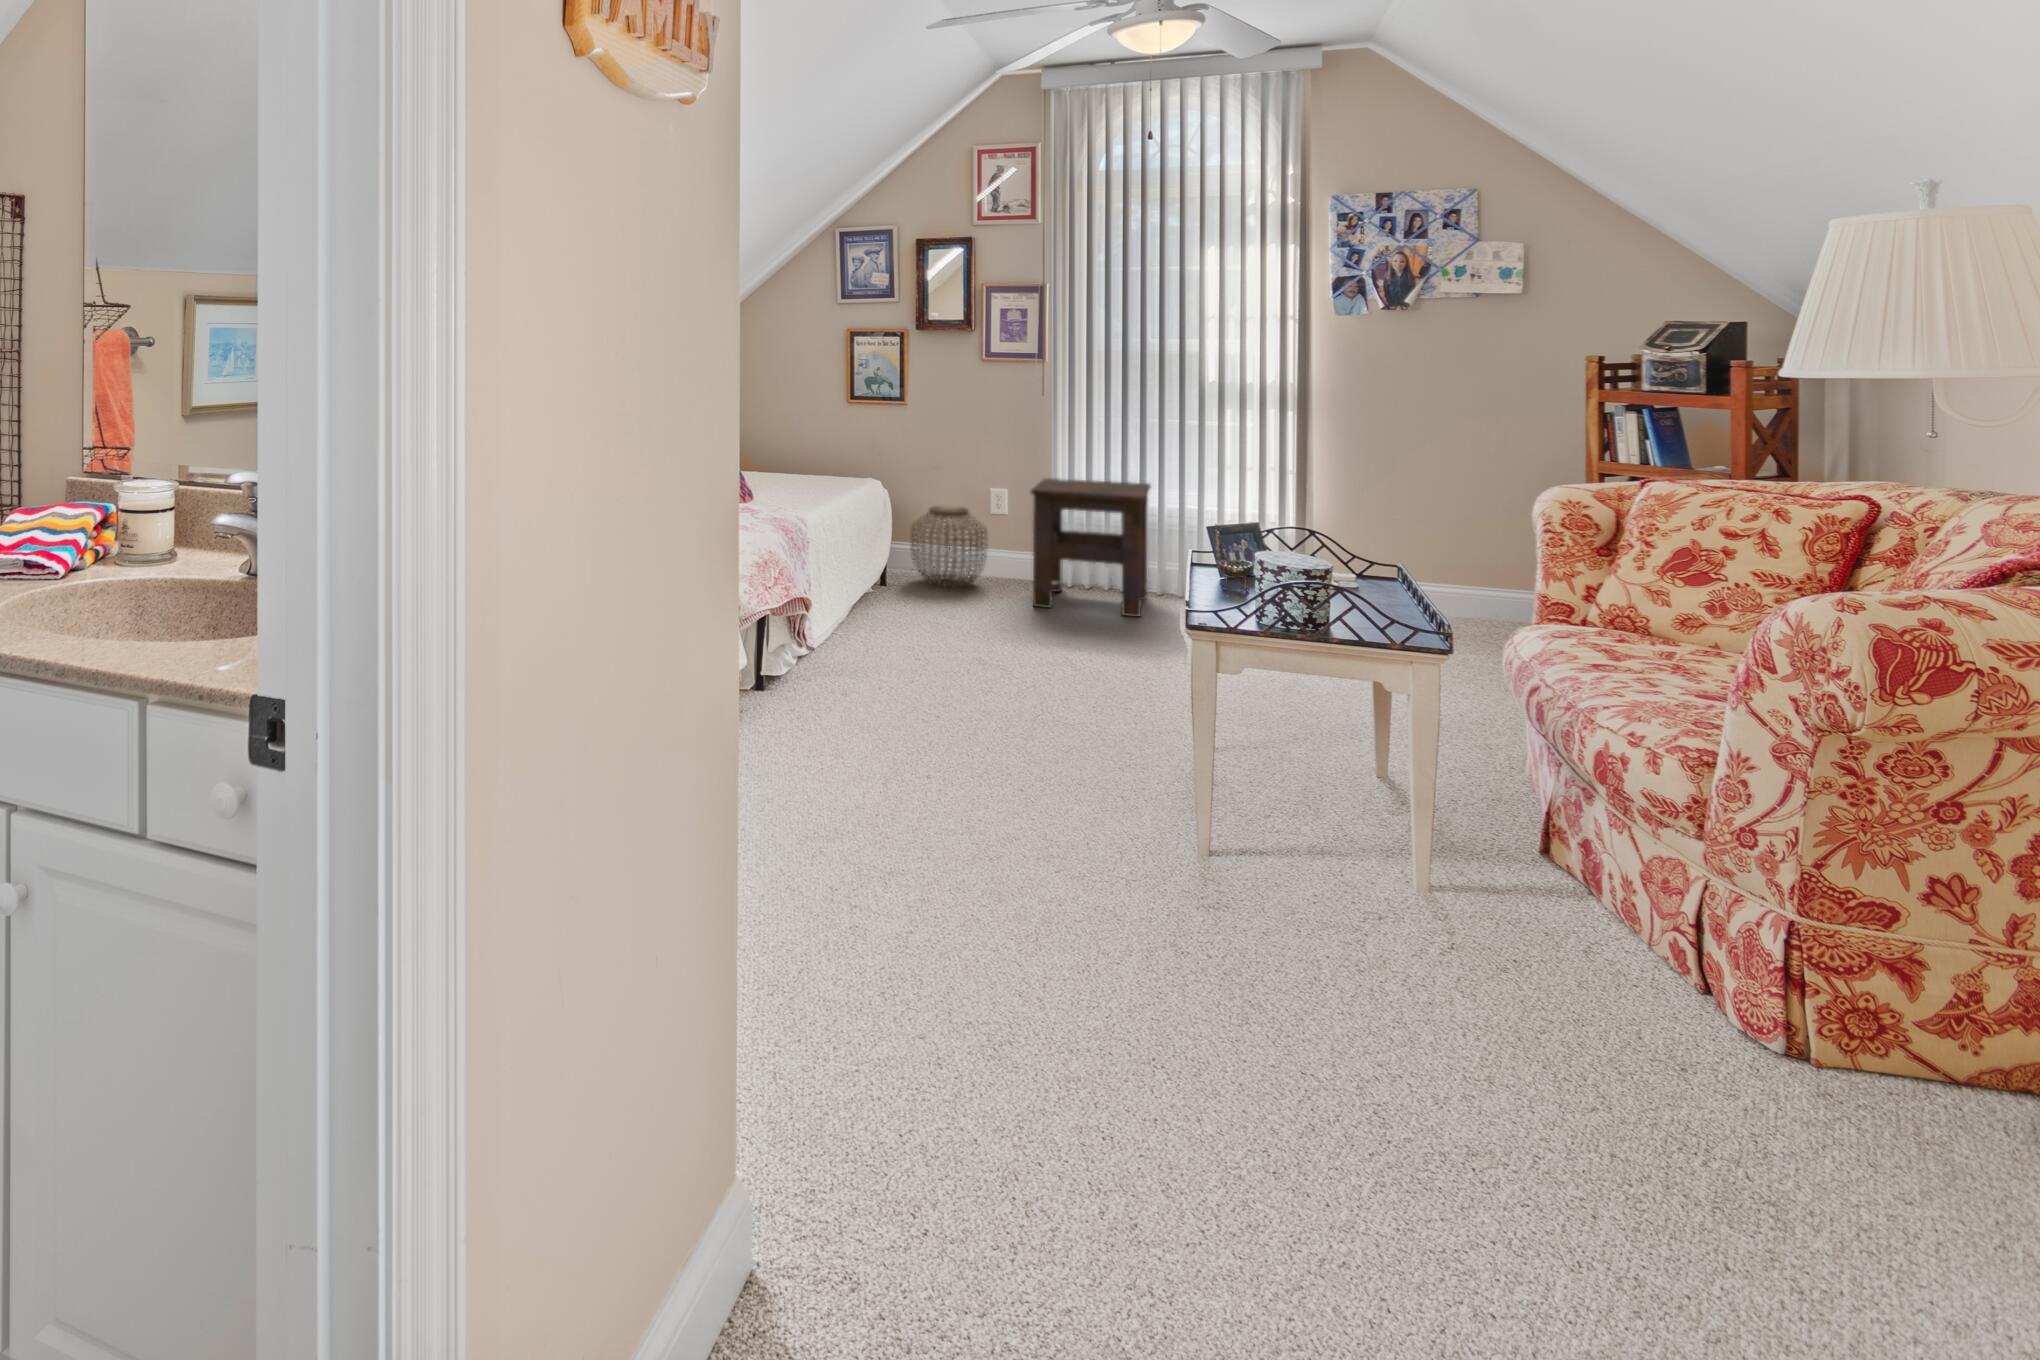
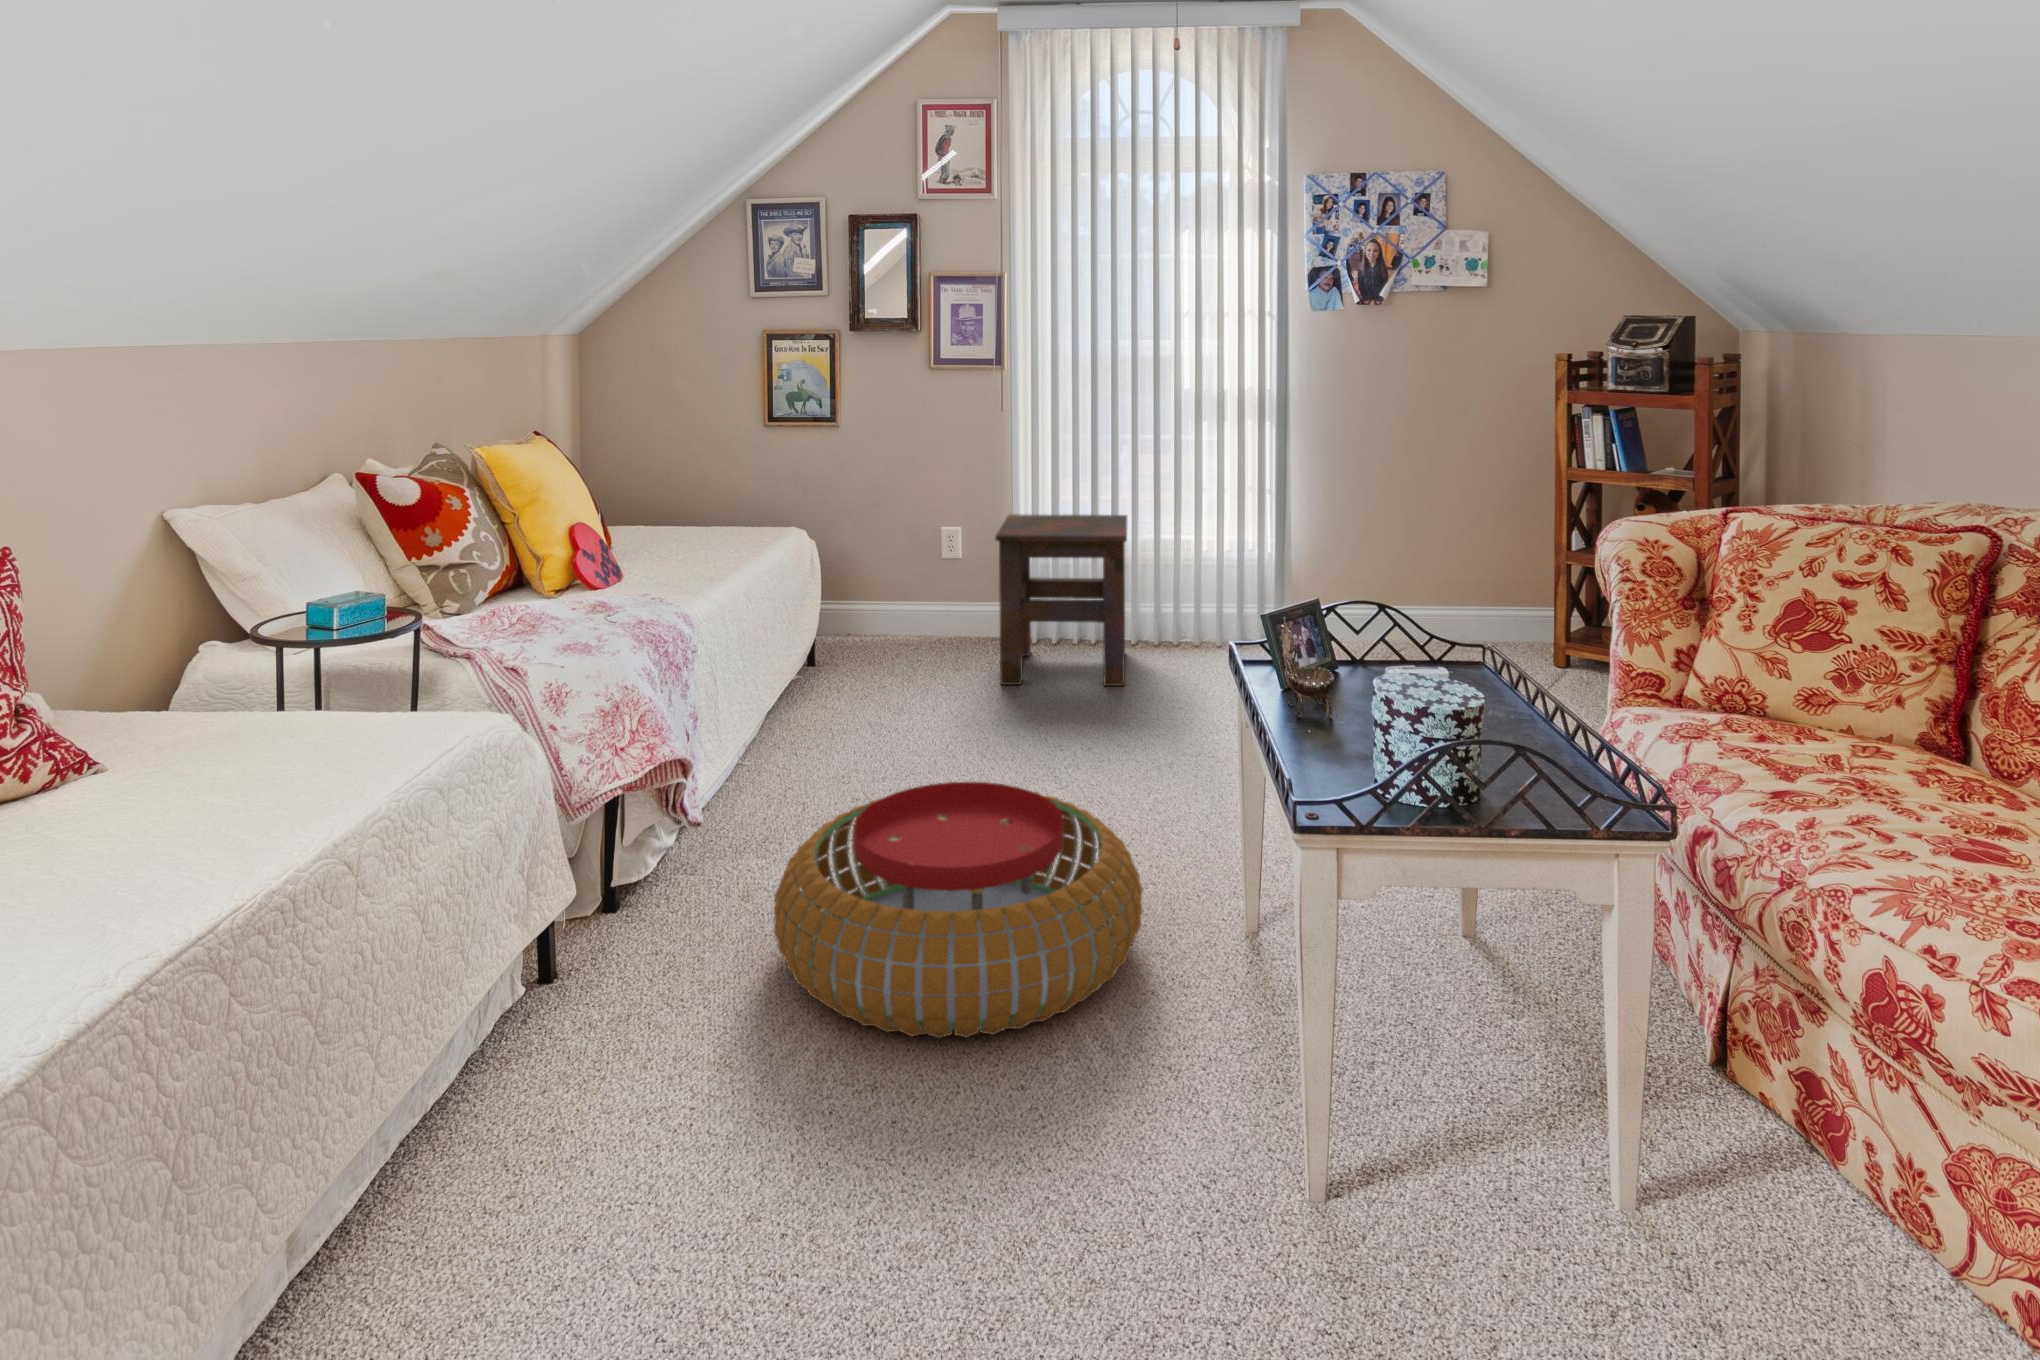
woven basket: present [911,506,987,588] -> none [848,557,942,665]
pouf: none [868,629,1115,762] -> present [774,782,1142,1038]

